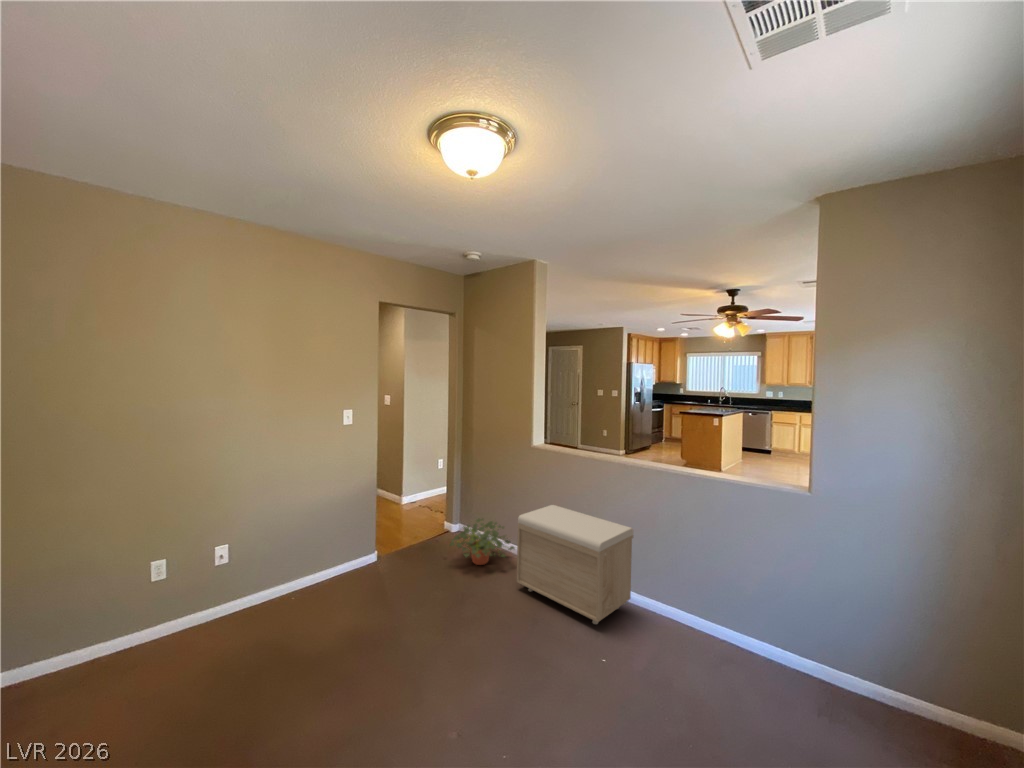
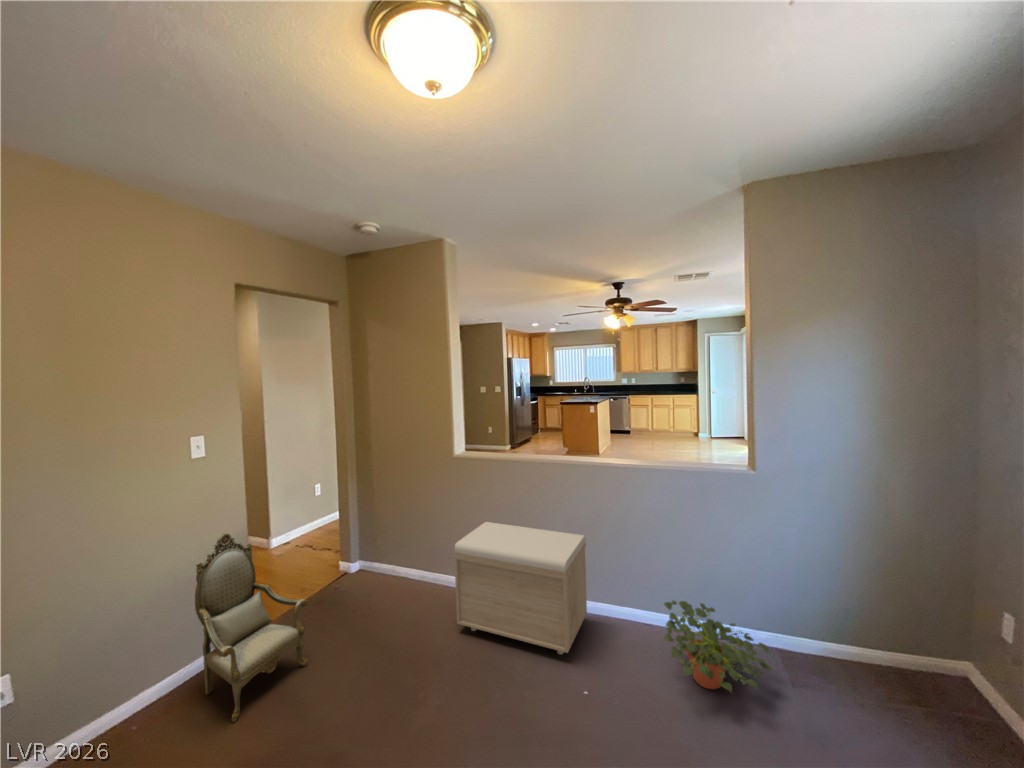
armchair: none [319,454,408,605] -> present [195,533,308,722]
potted plant: present [450,519,514,565] -> present [664,601,772,692]

